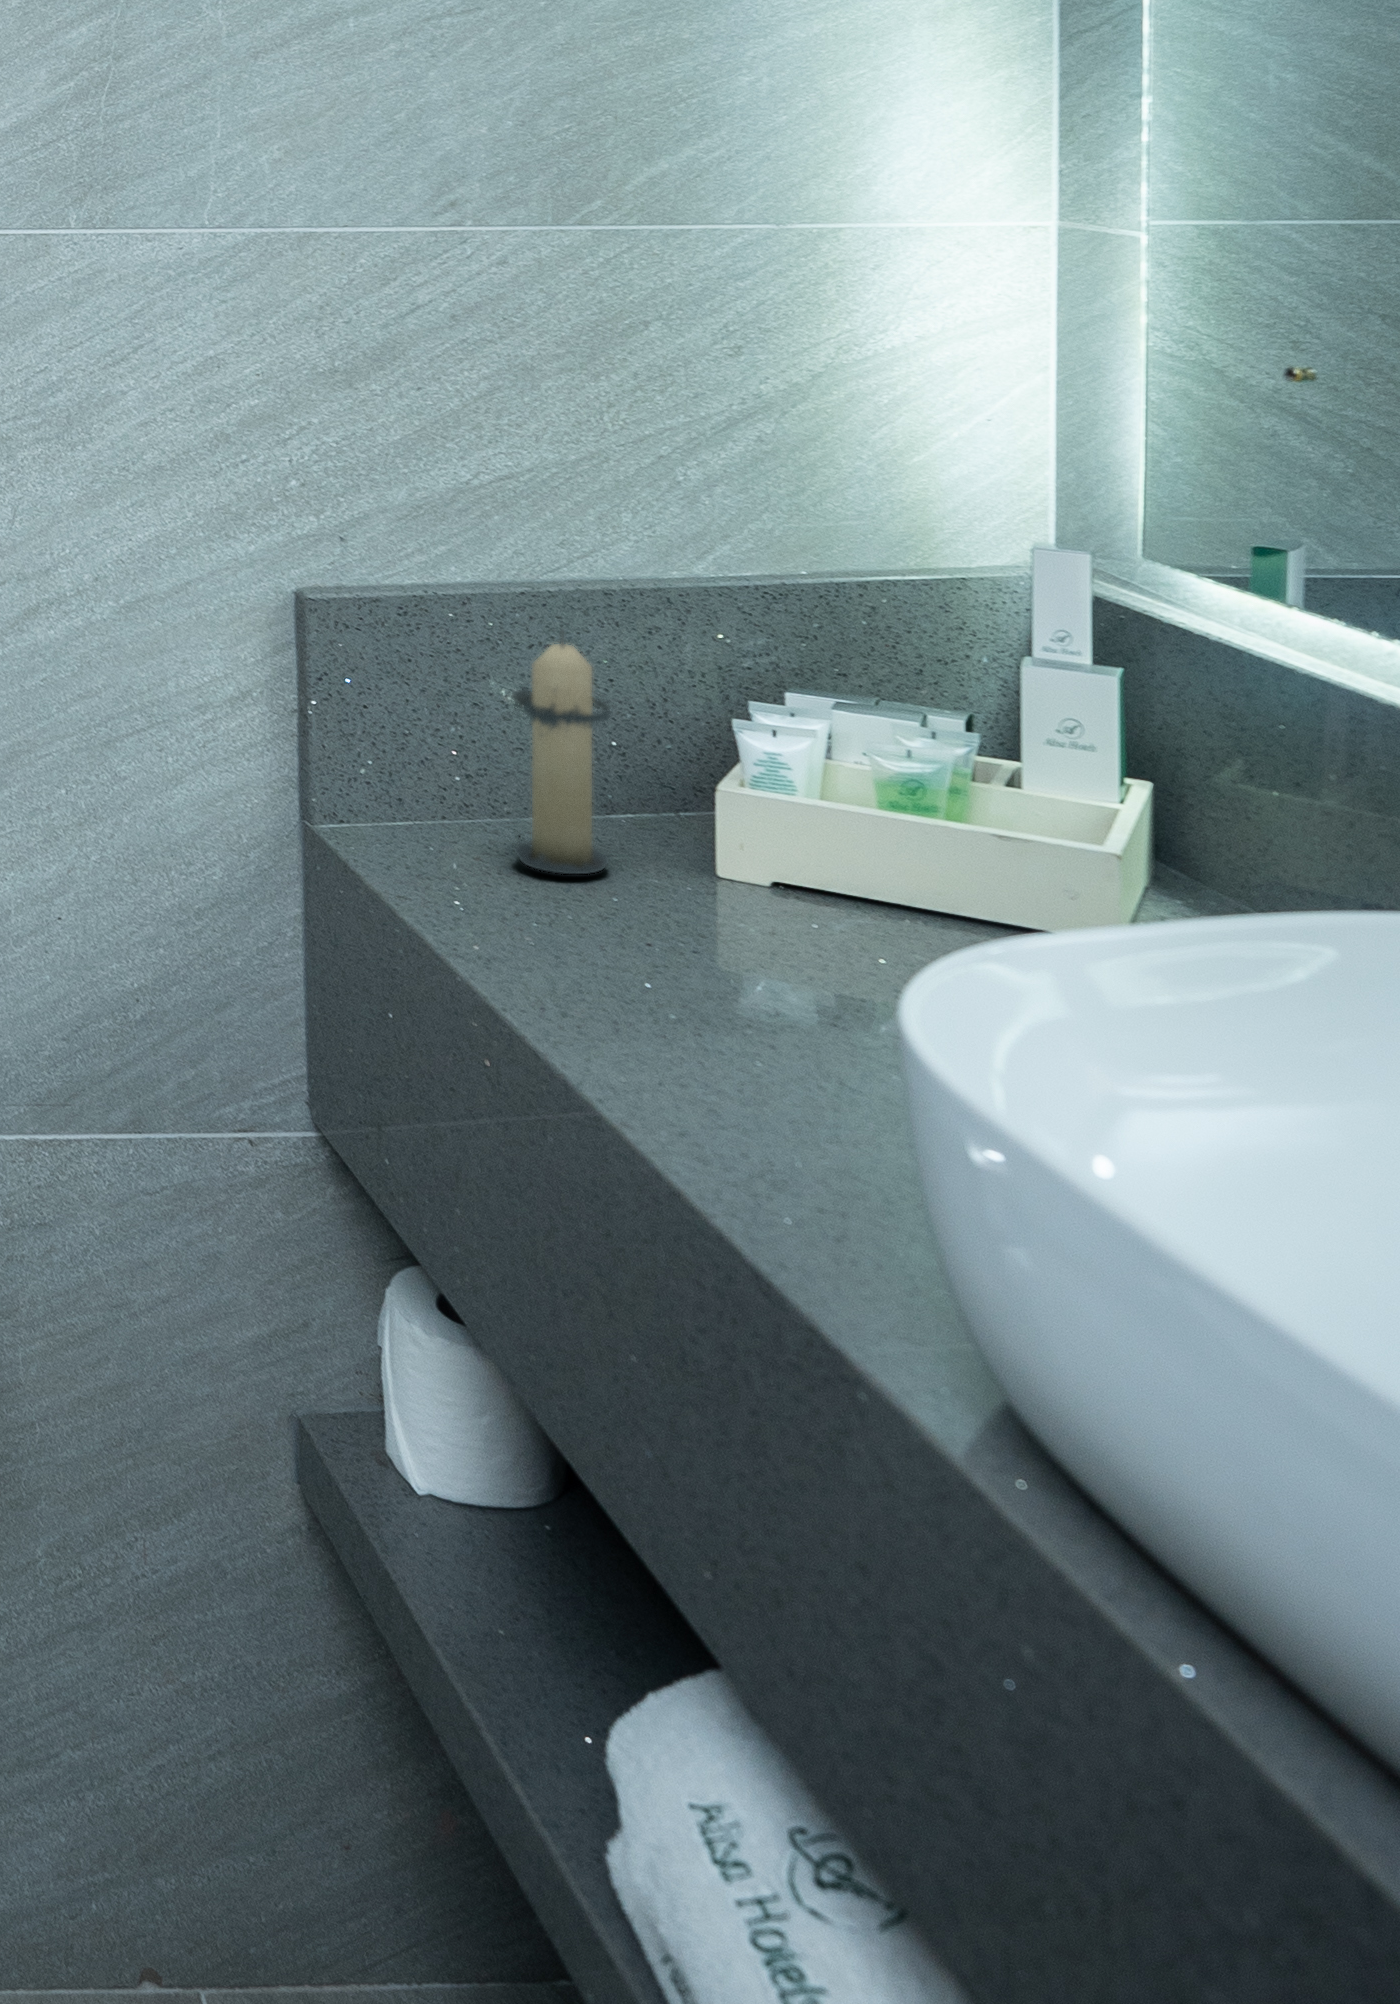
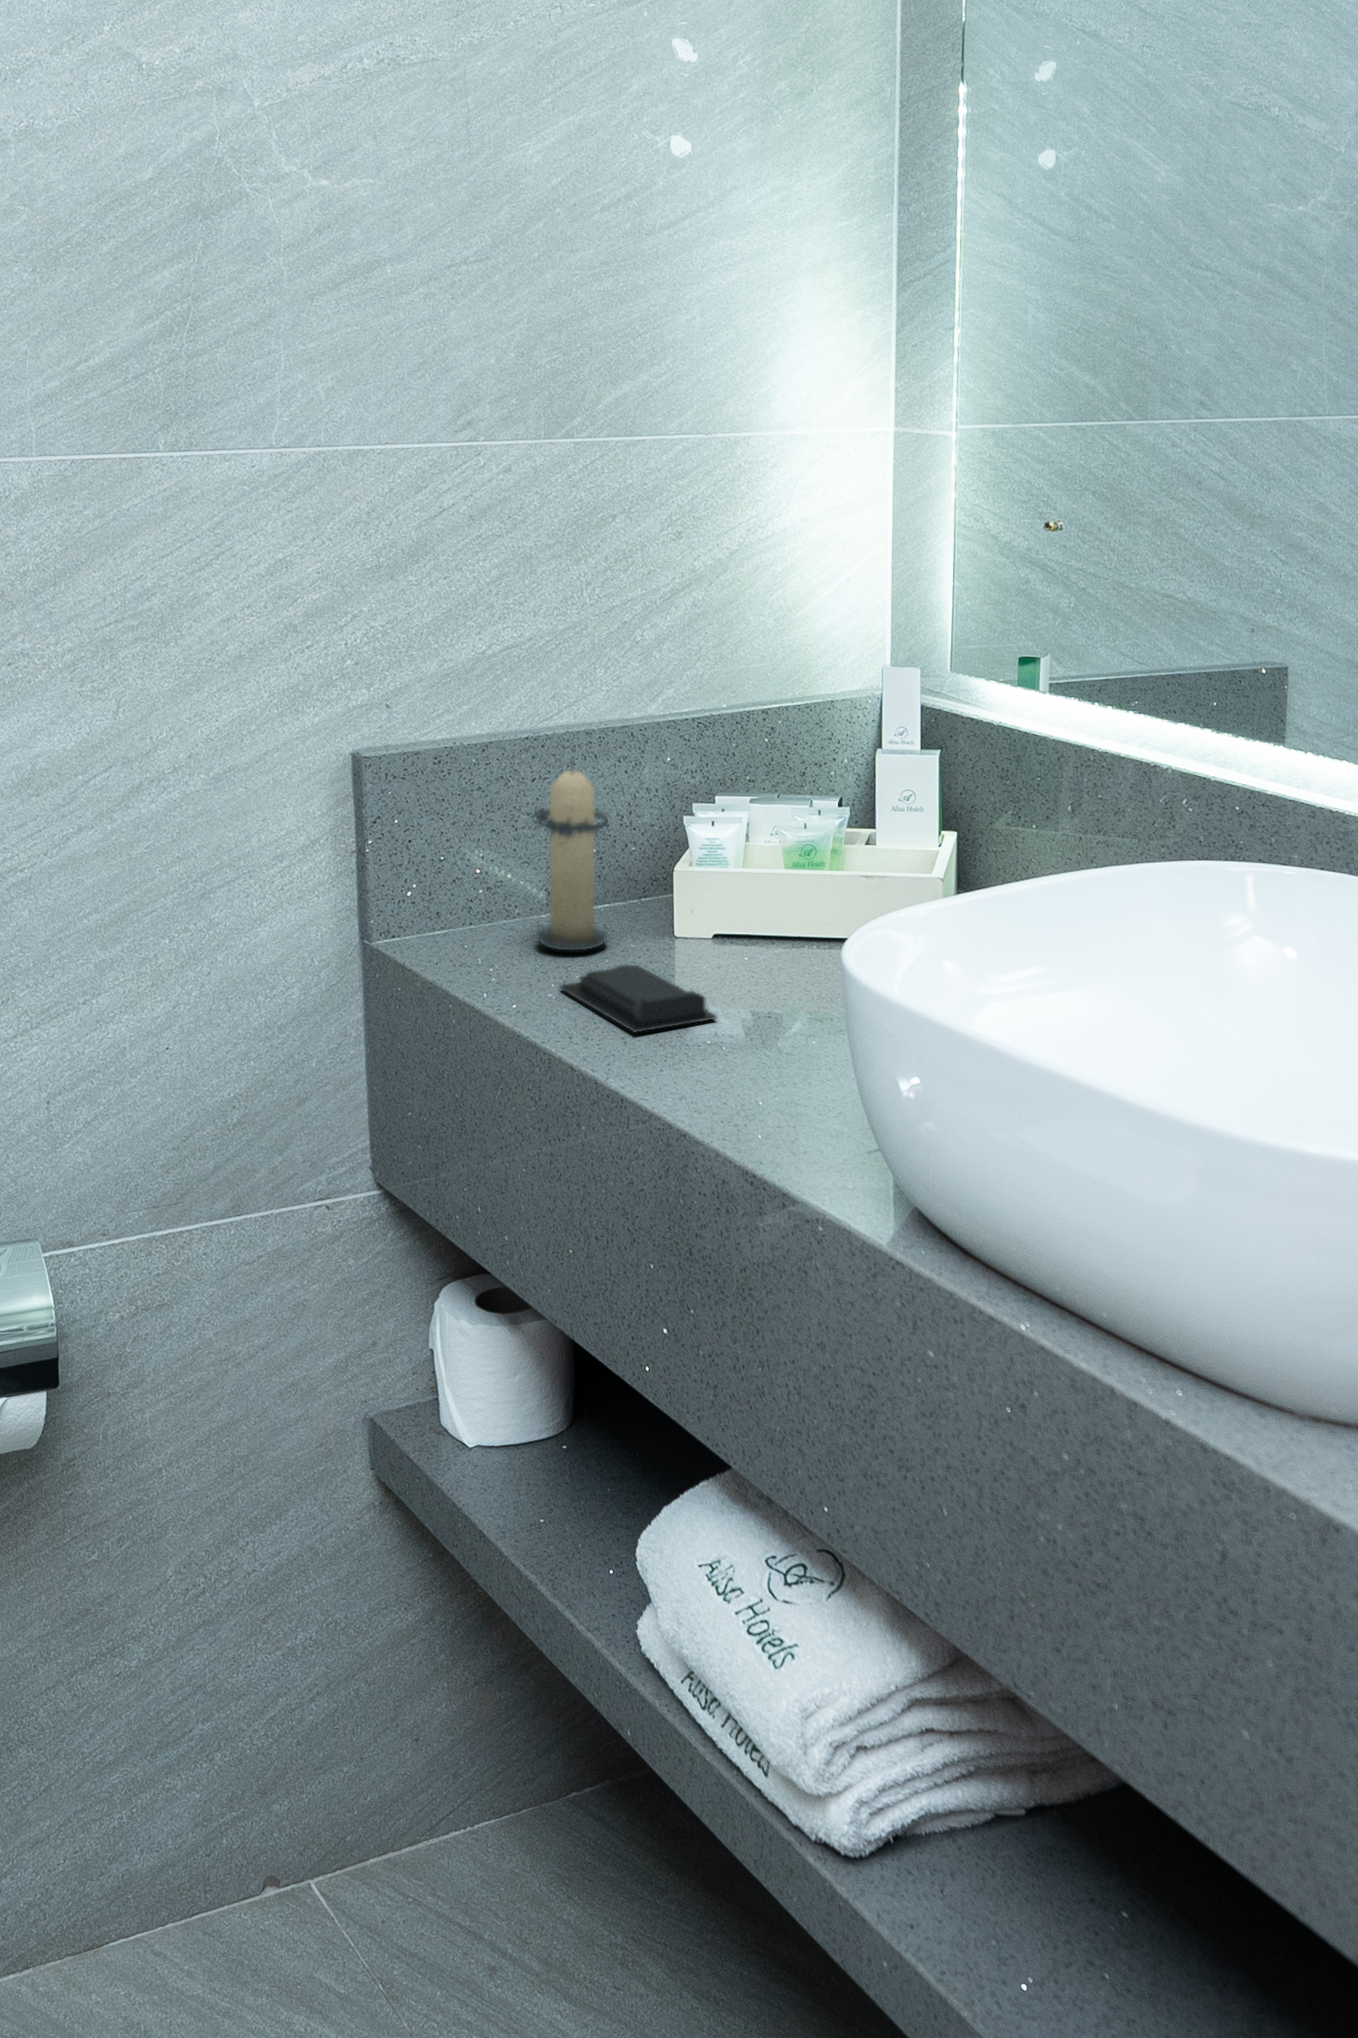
soap bar: none [525,898,729,986] -> present [560,965,717,1032]

